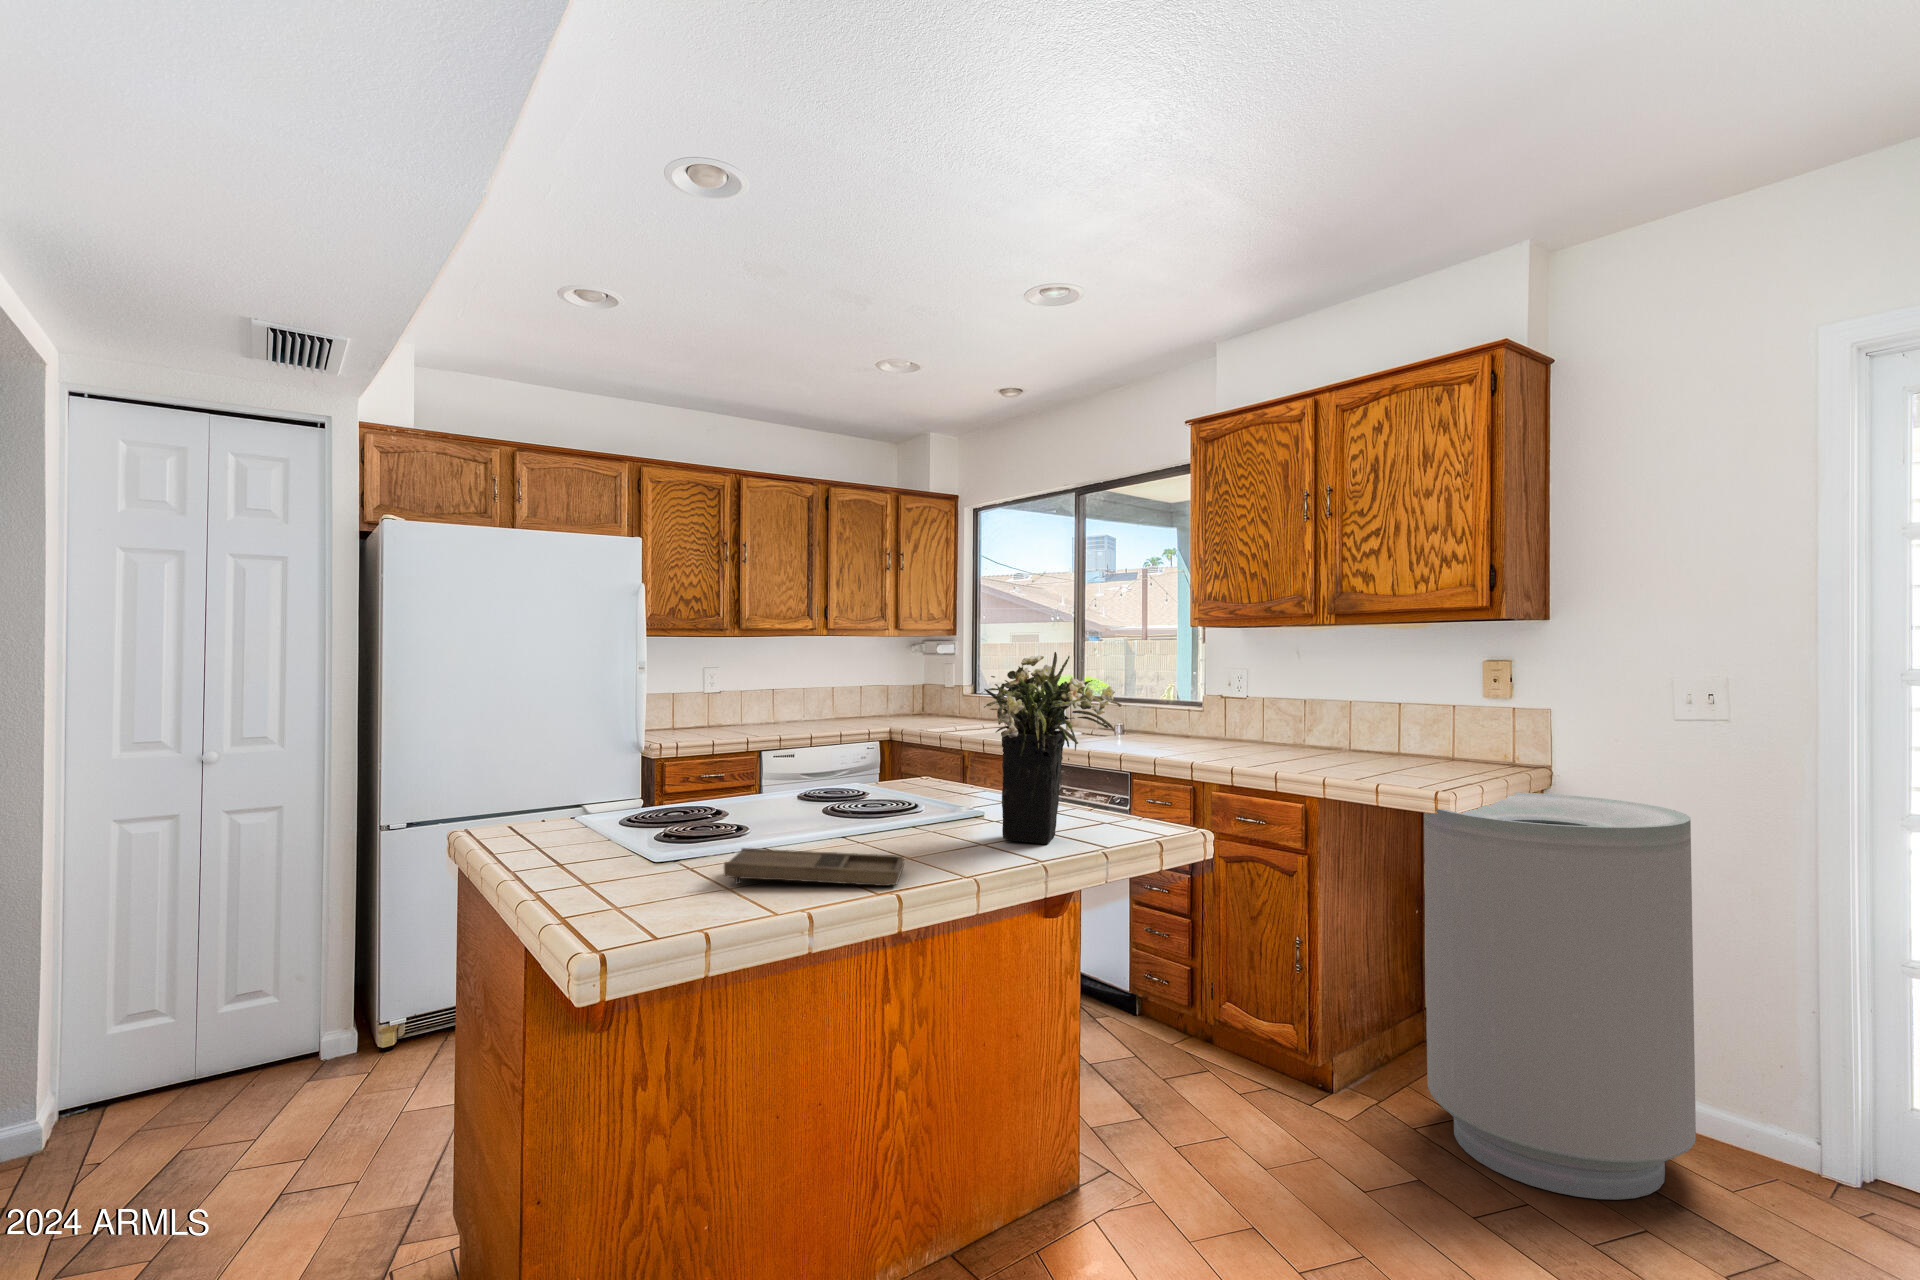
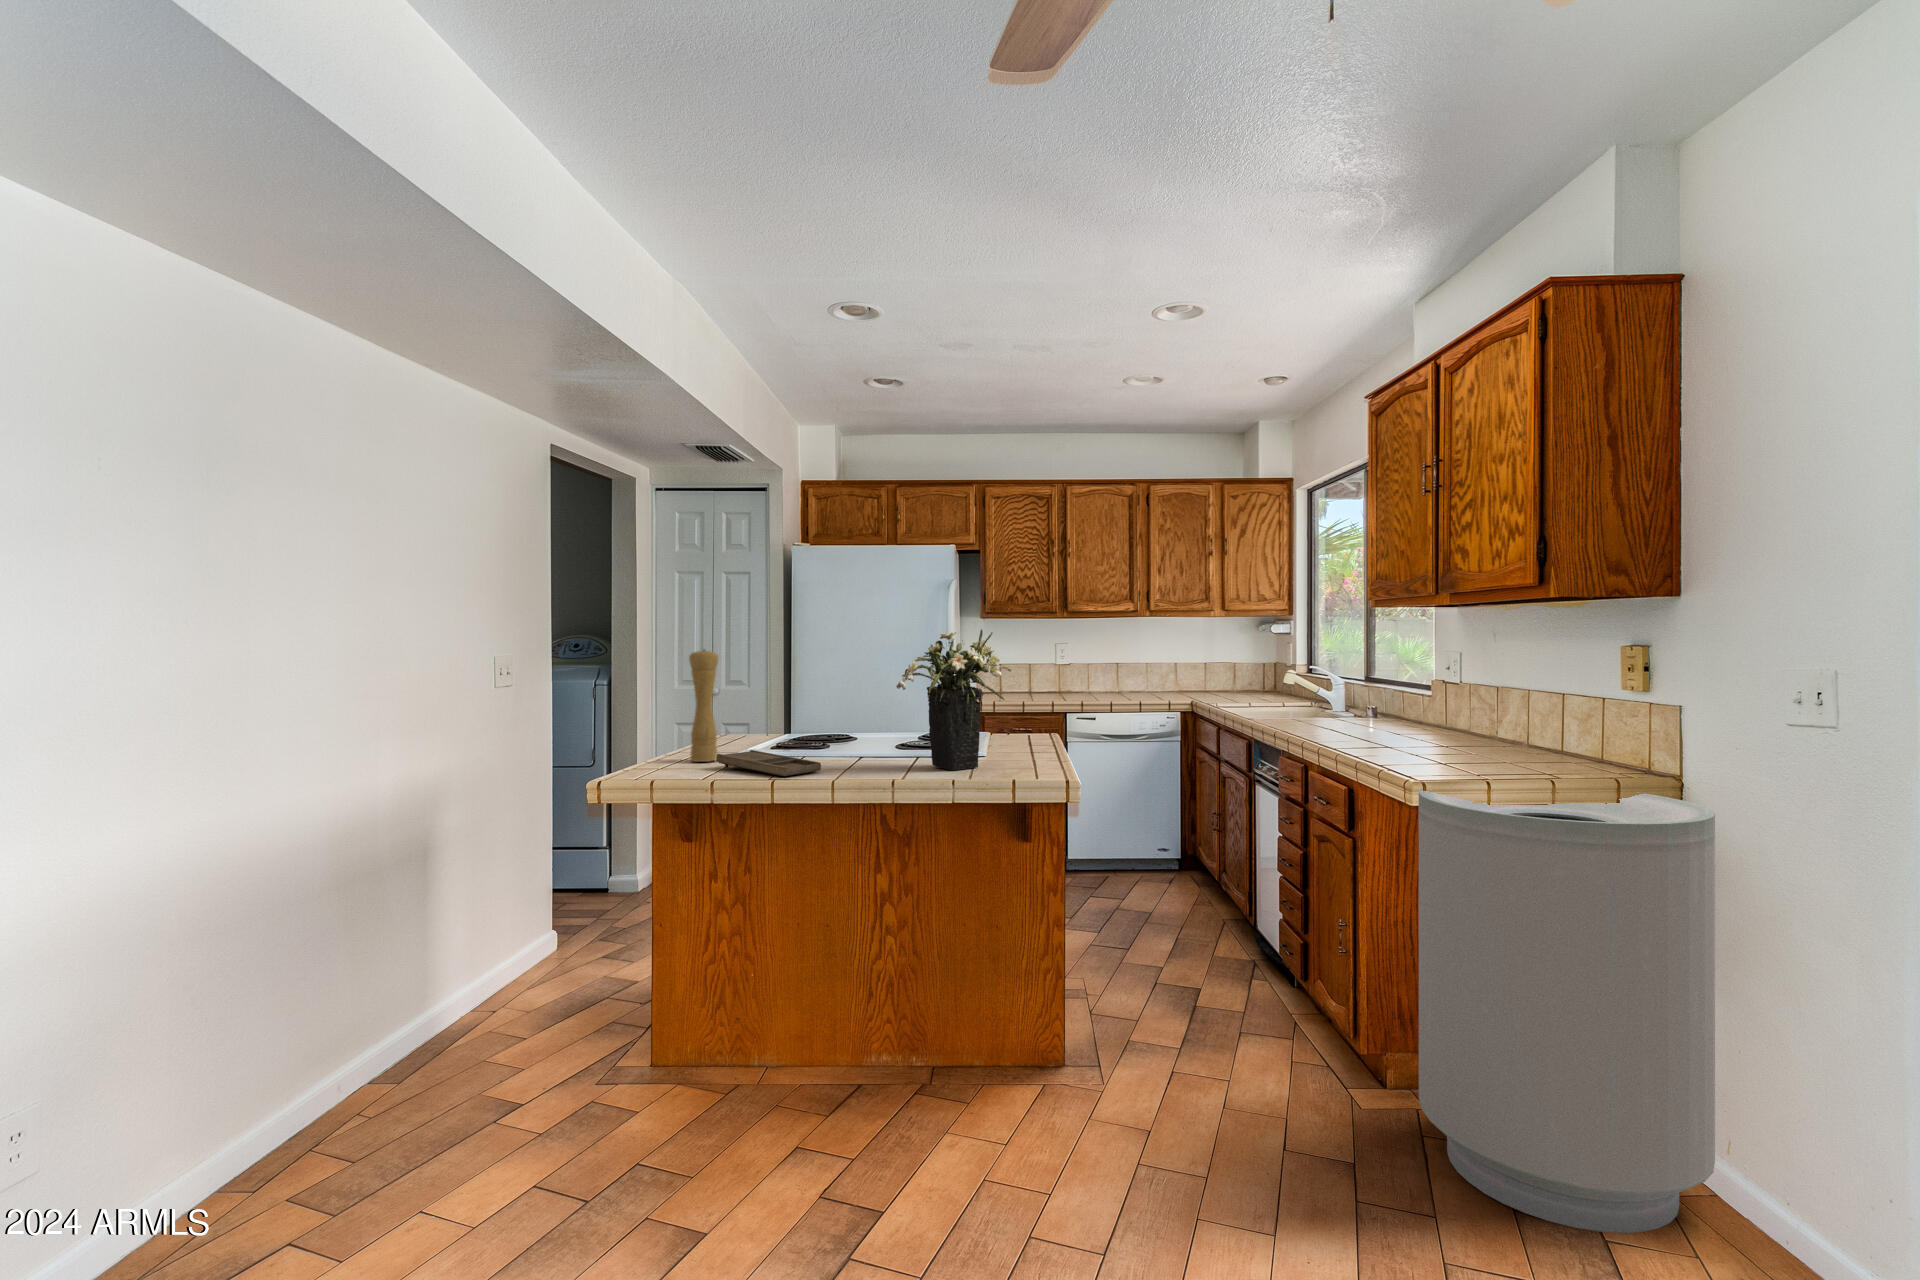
pepper mill: none [619,686,669,880] -> present [689,649,719,762]

